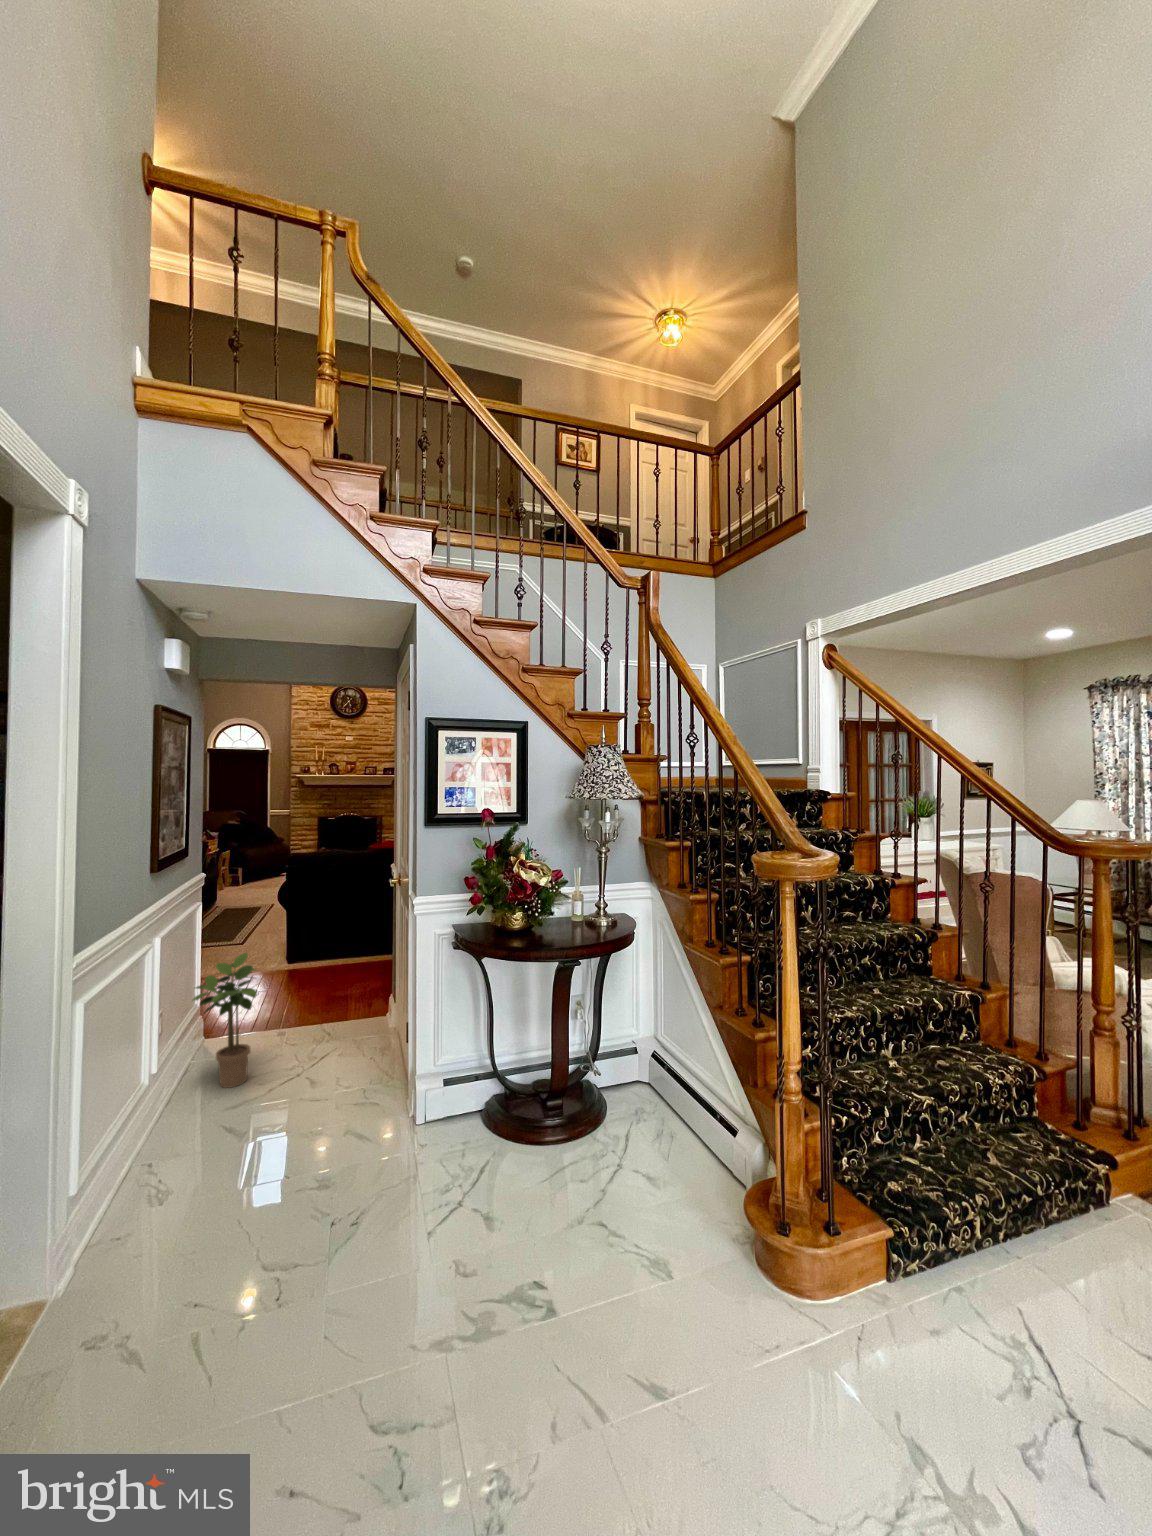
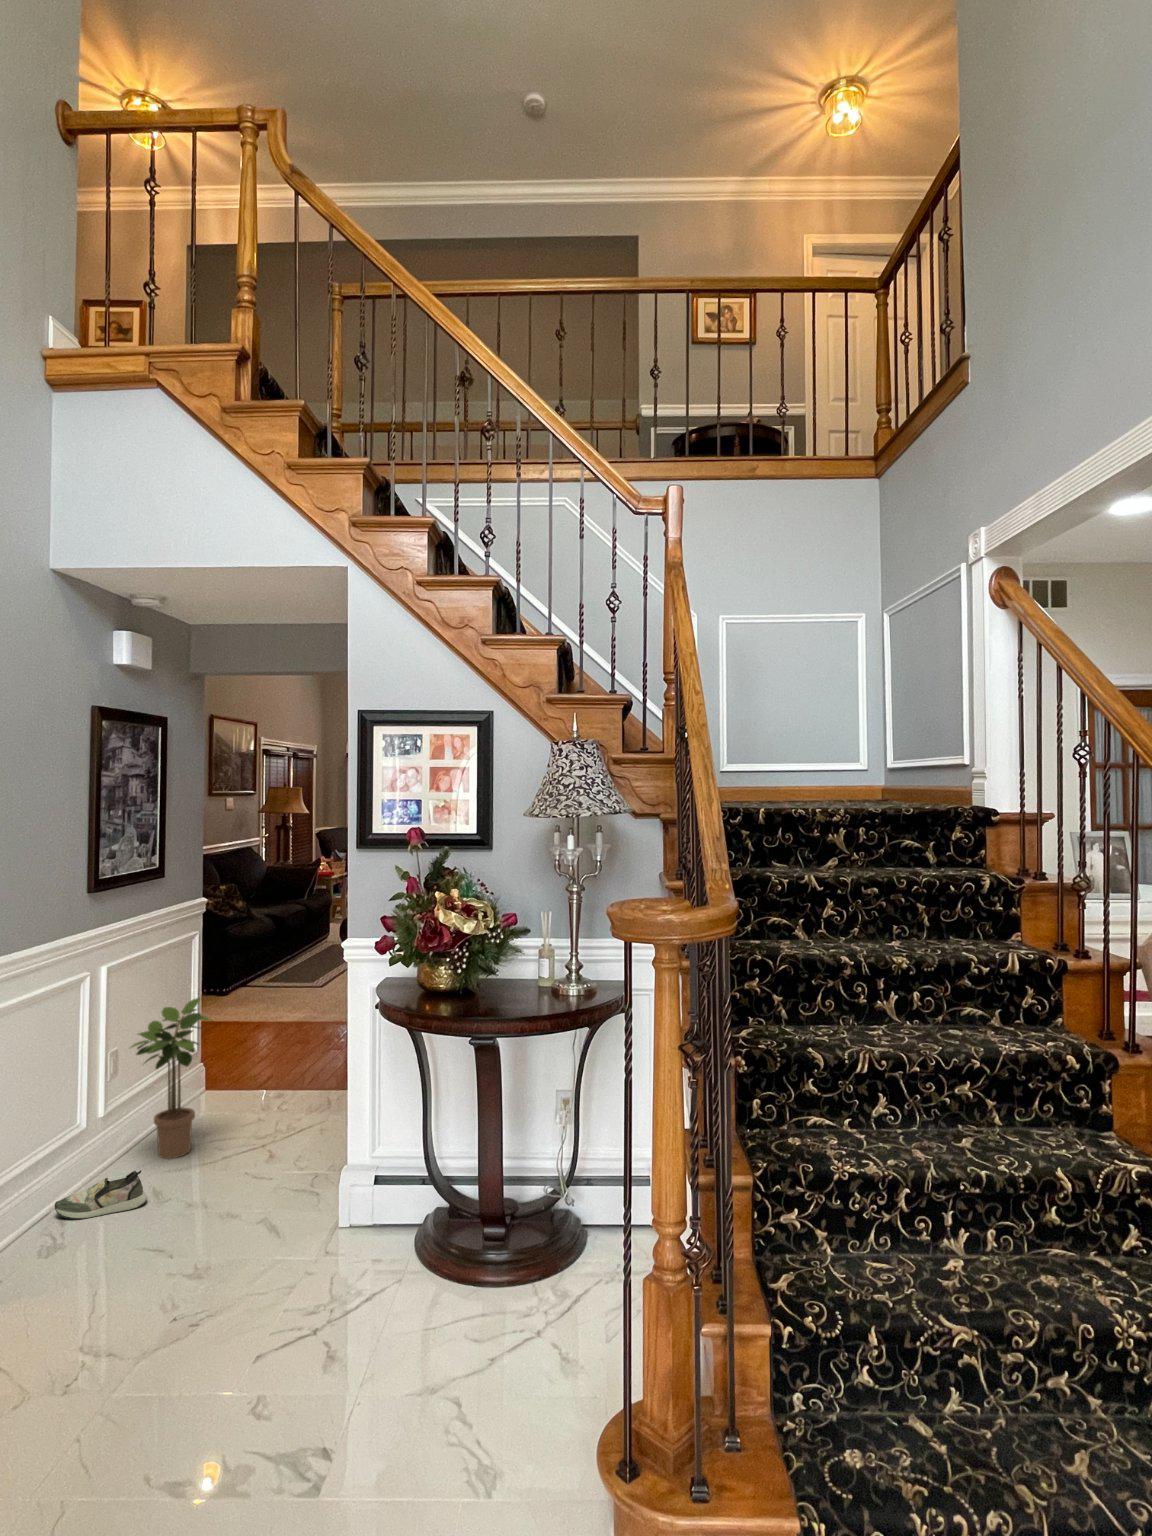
shoe: none [160,1099,240,1150] -> present [55,1170,147,1220]

